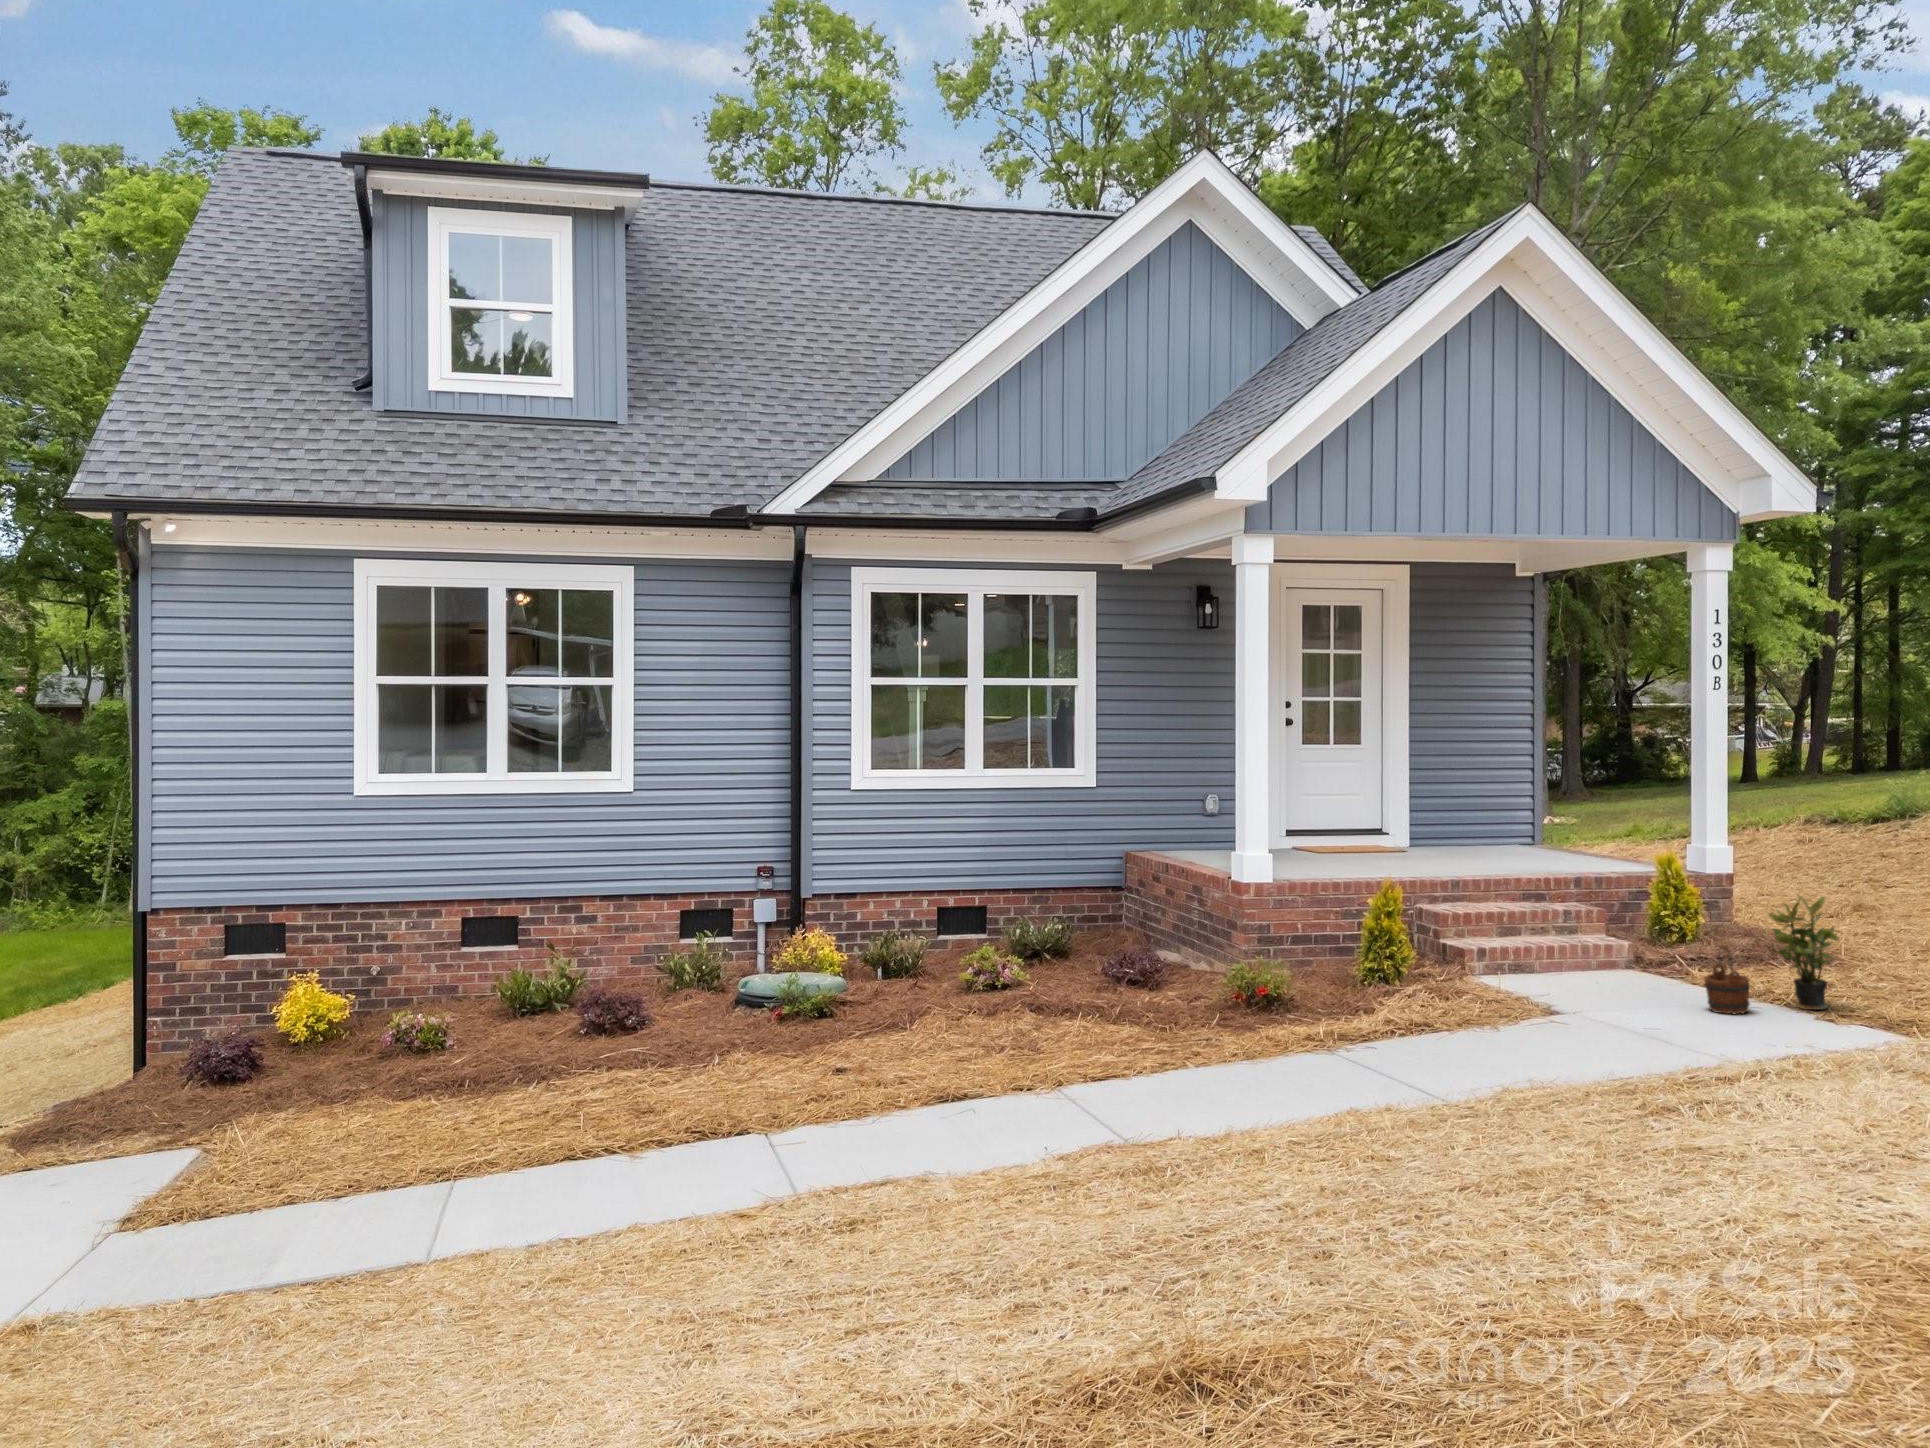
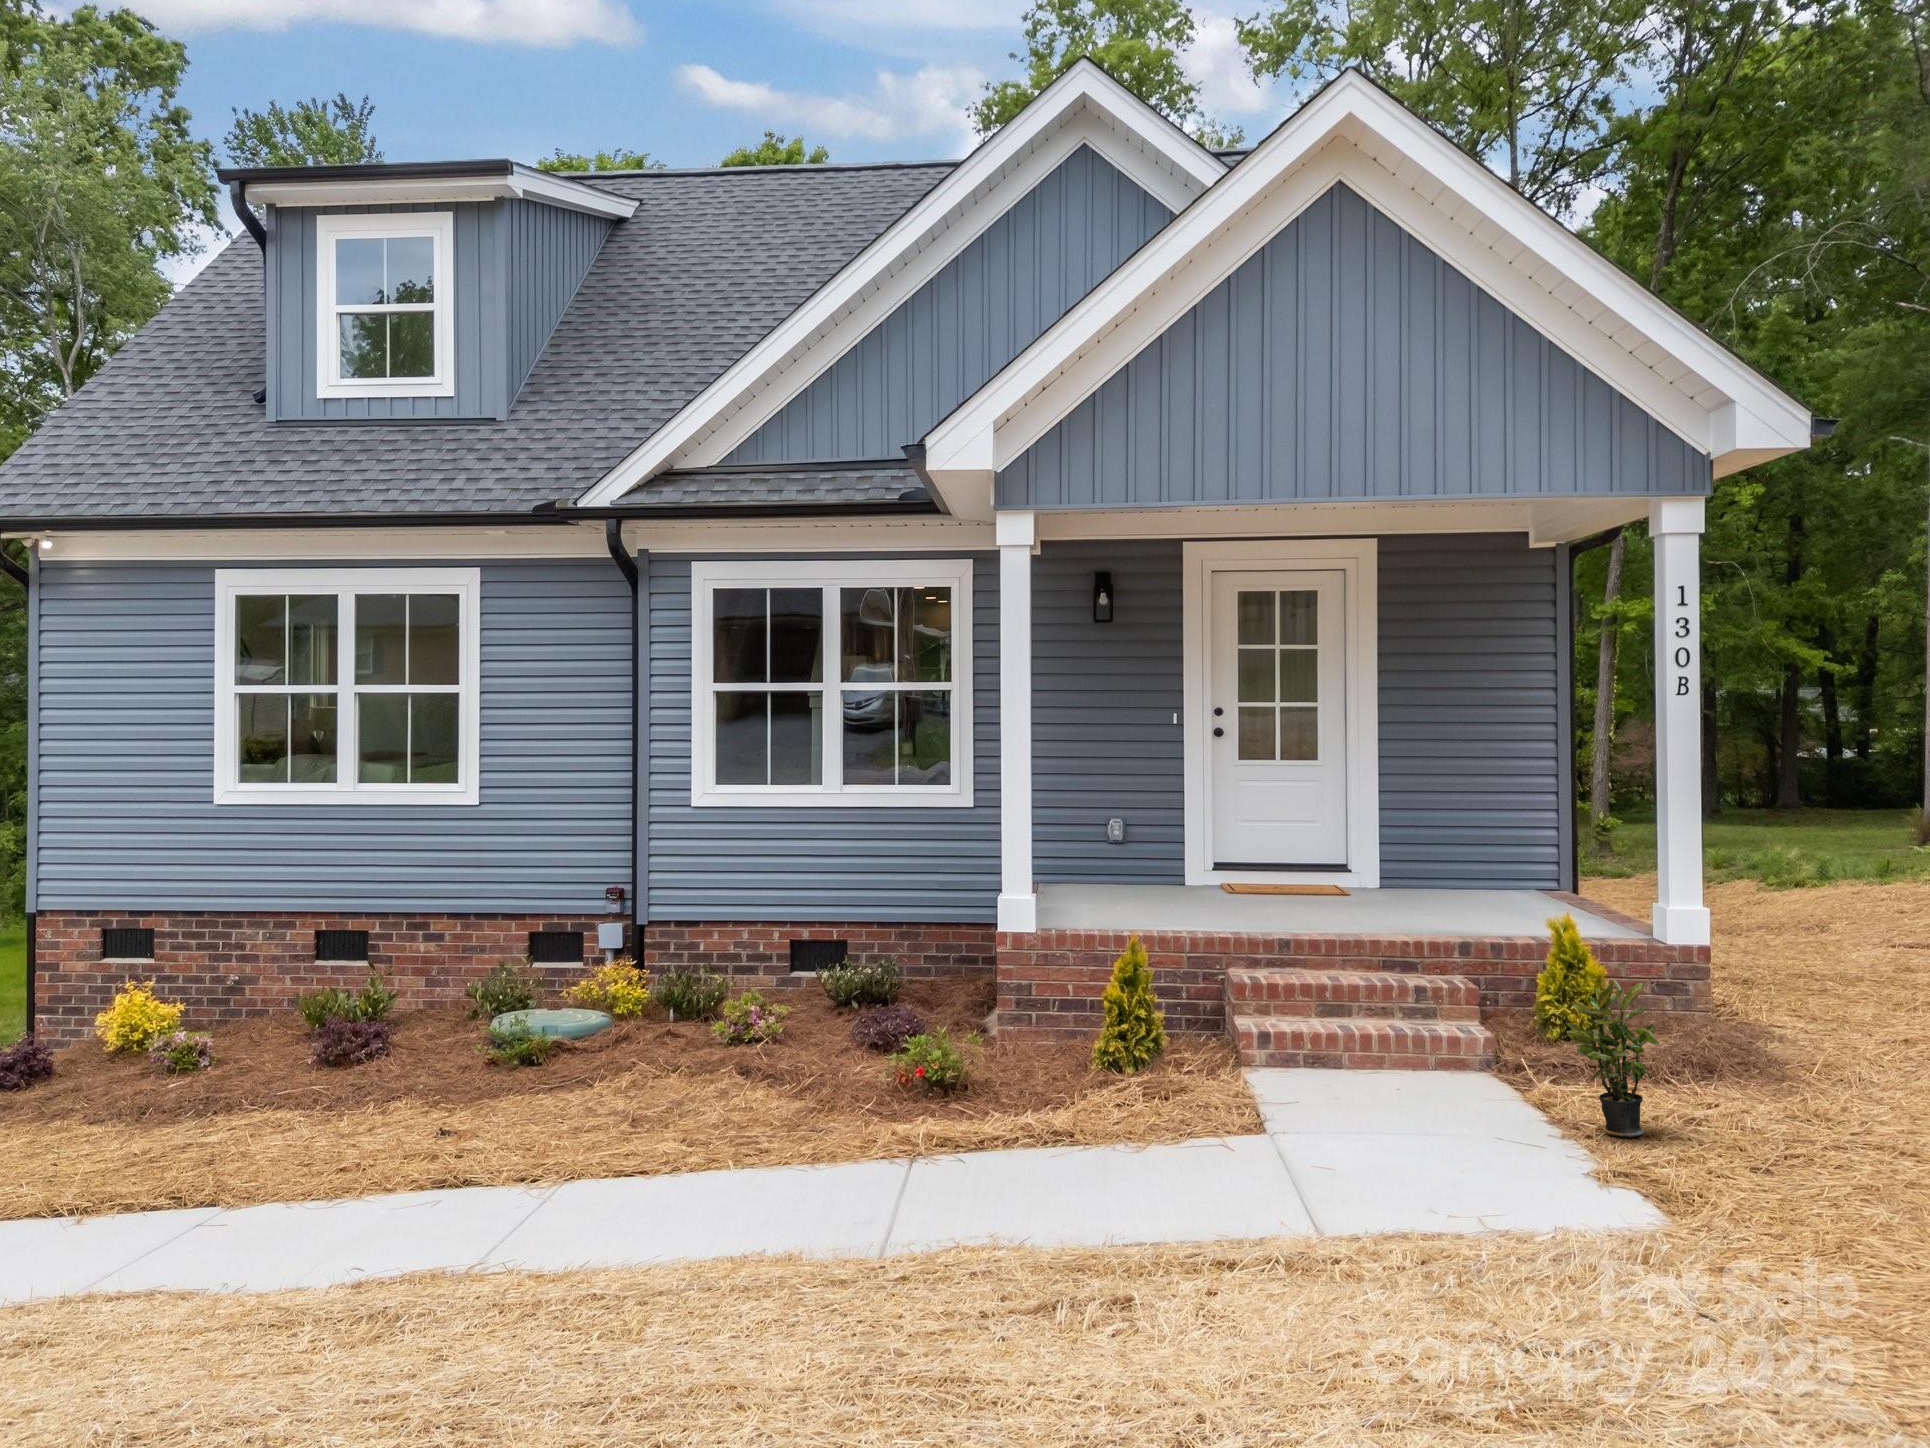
wooden bucket: present [1704,945,1750,1014] -> none [1470,1040,1527,1134]

